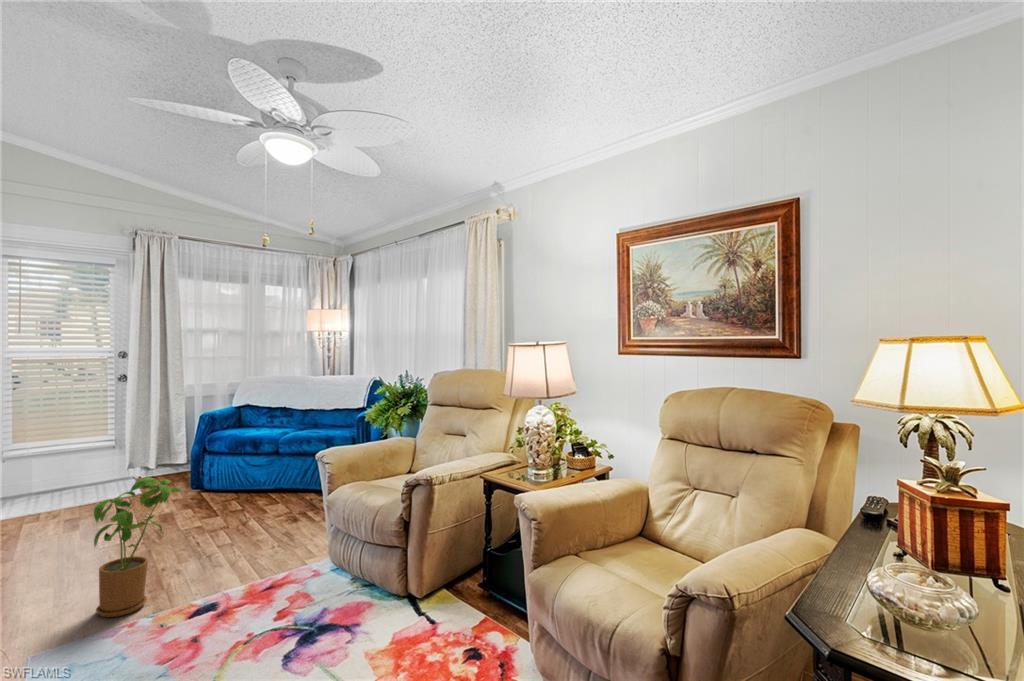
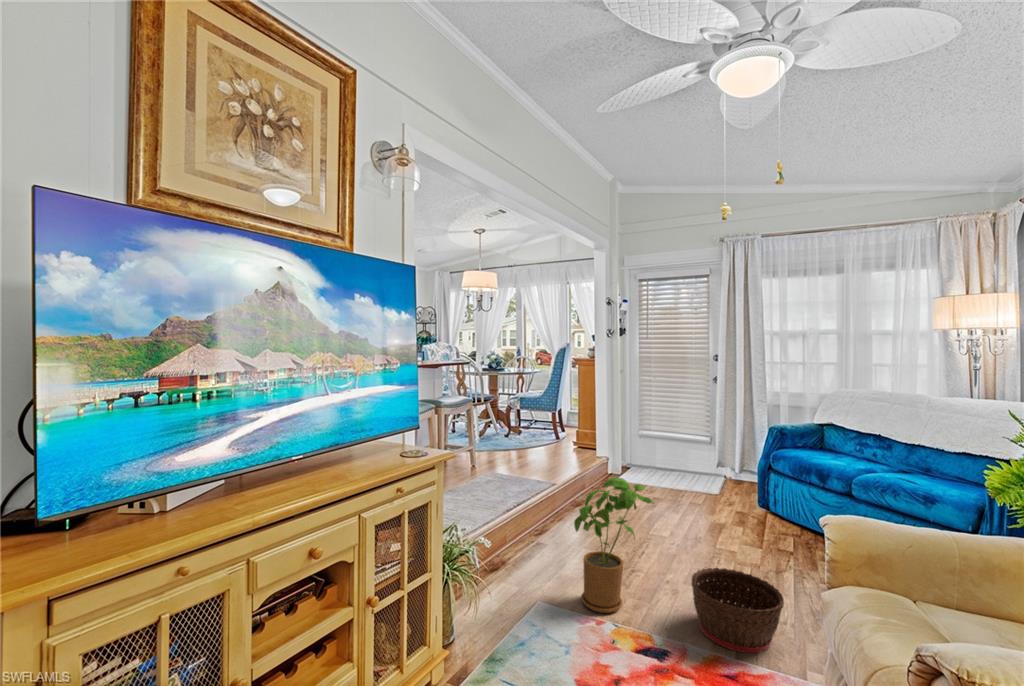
basket: none [213,523,285,579] -> present [691,568,784,653]

